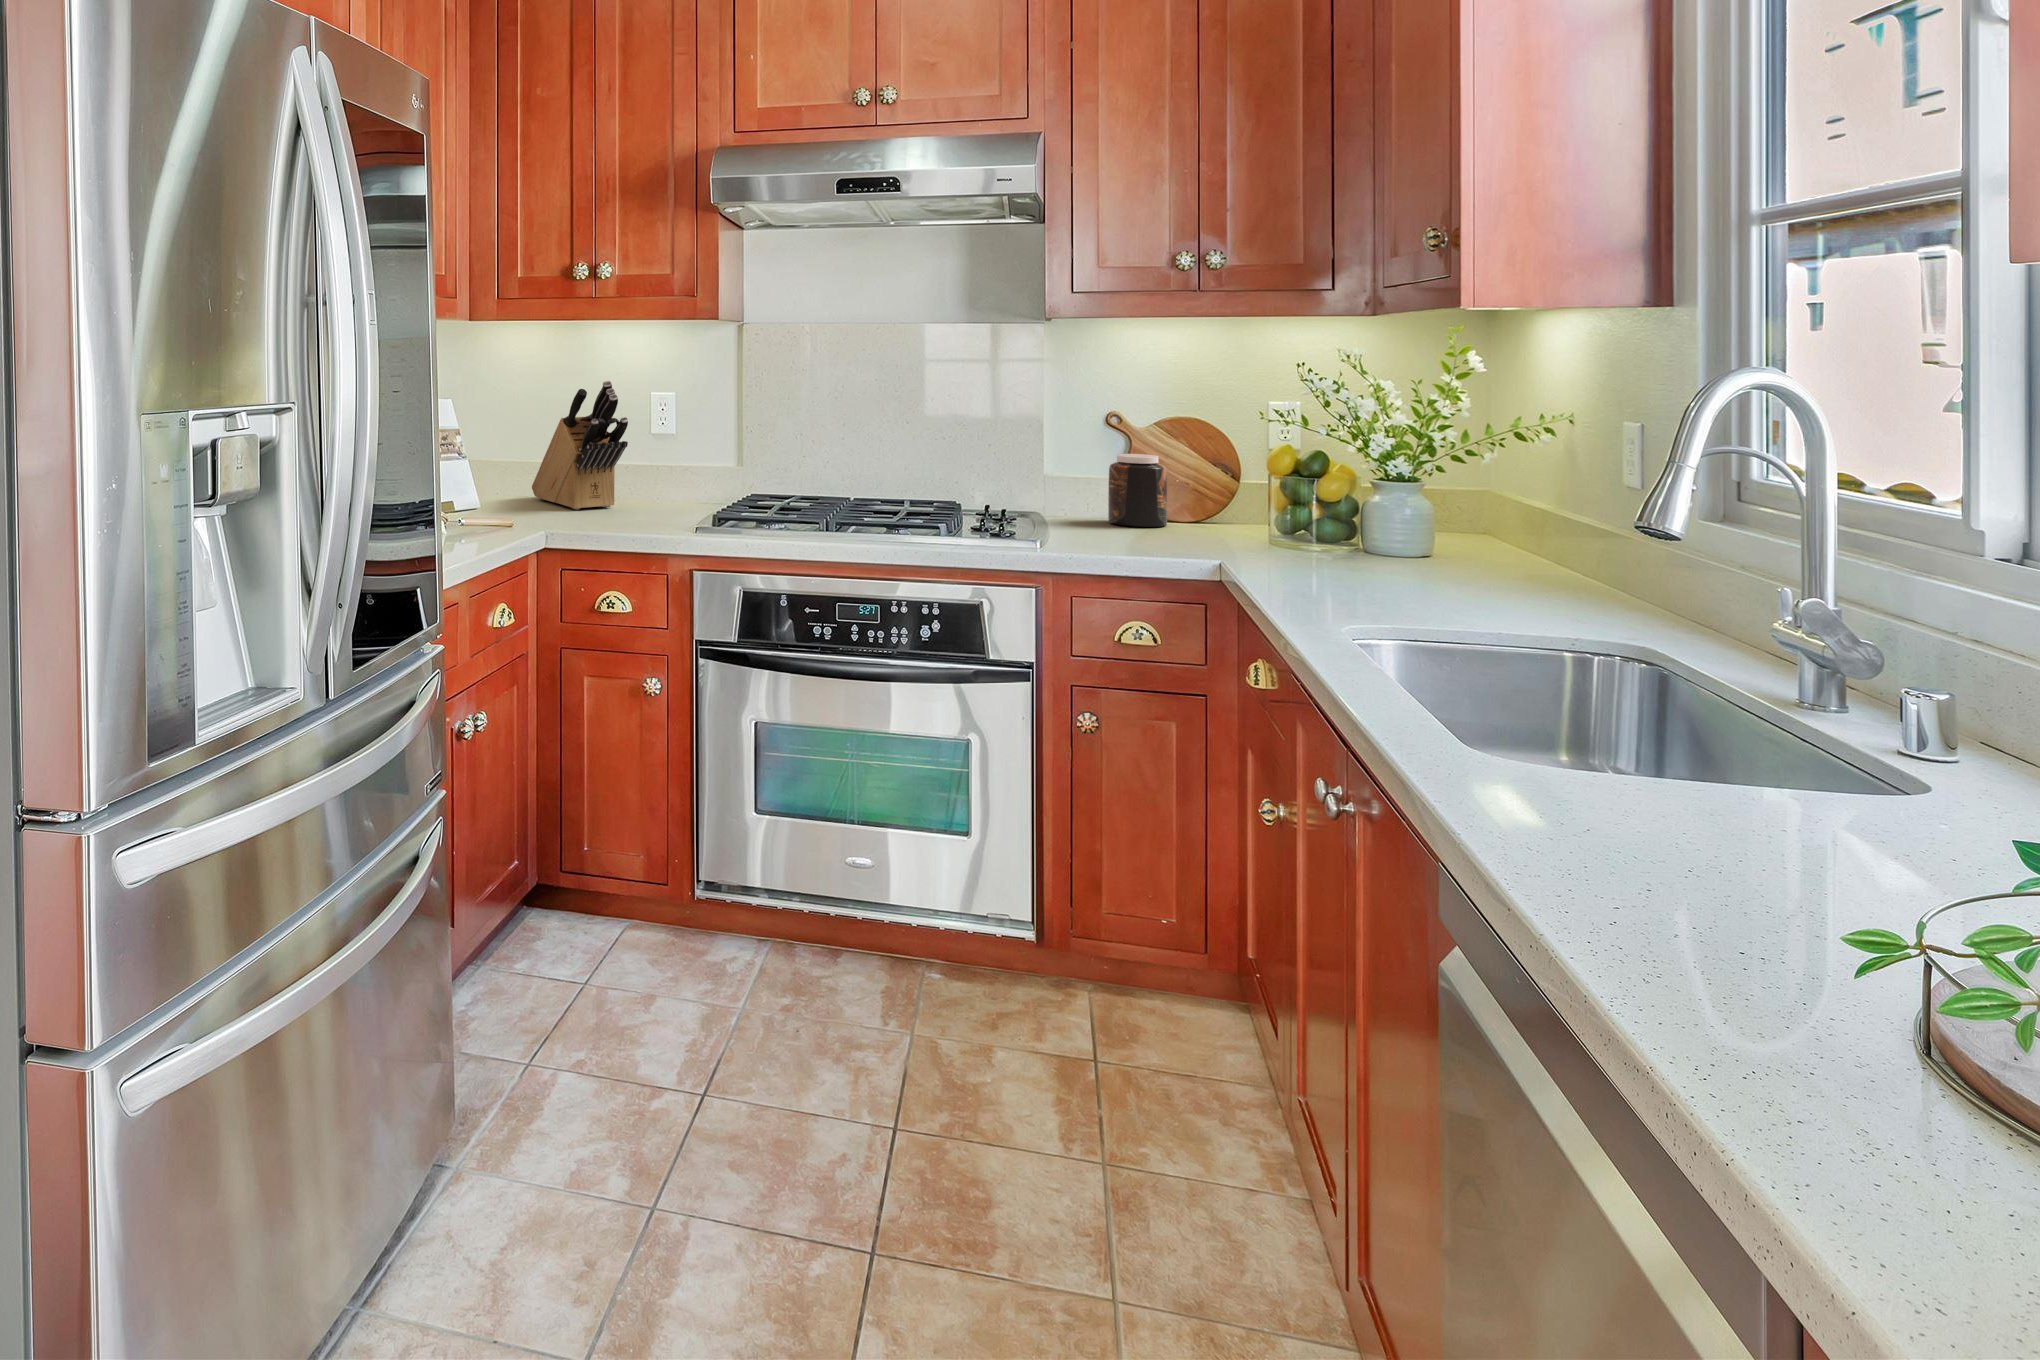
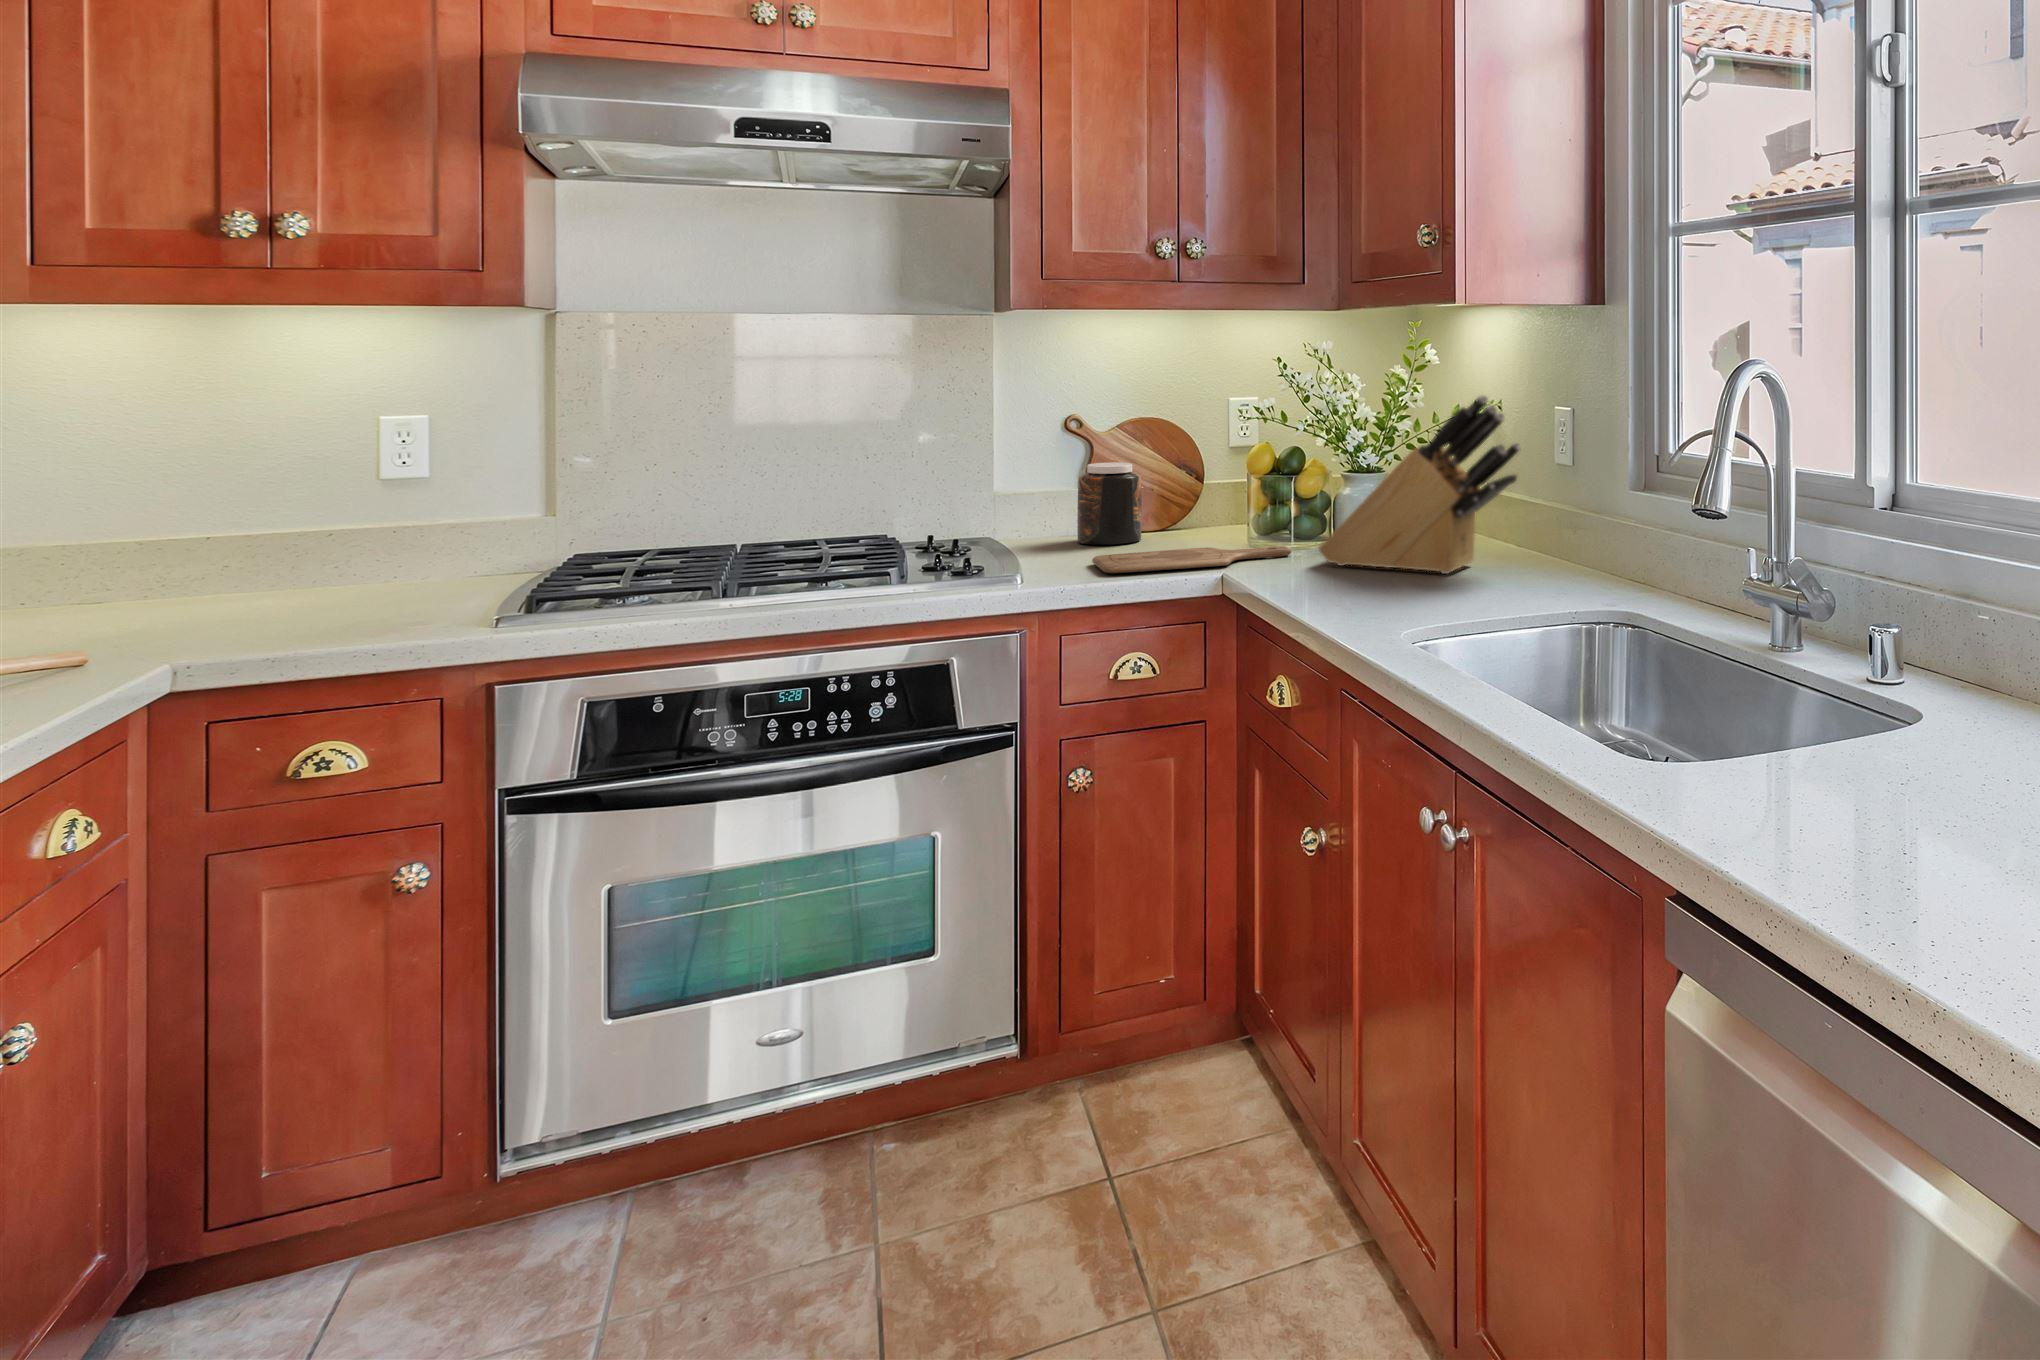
knife block: present [532,381,628,510] -> present [1319,395,1521,574]
cutting board: none [1107,533,1302,552] -> present [1092,547,1291,573]

